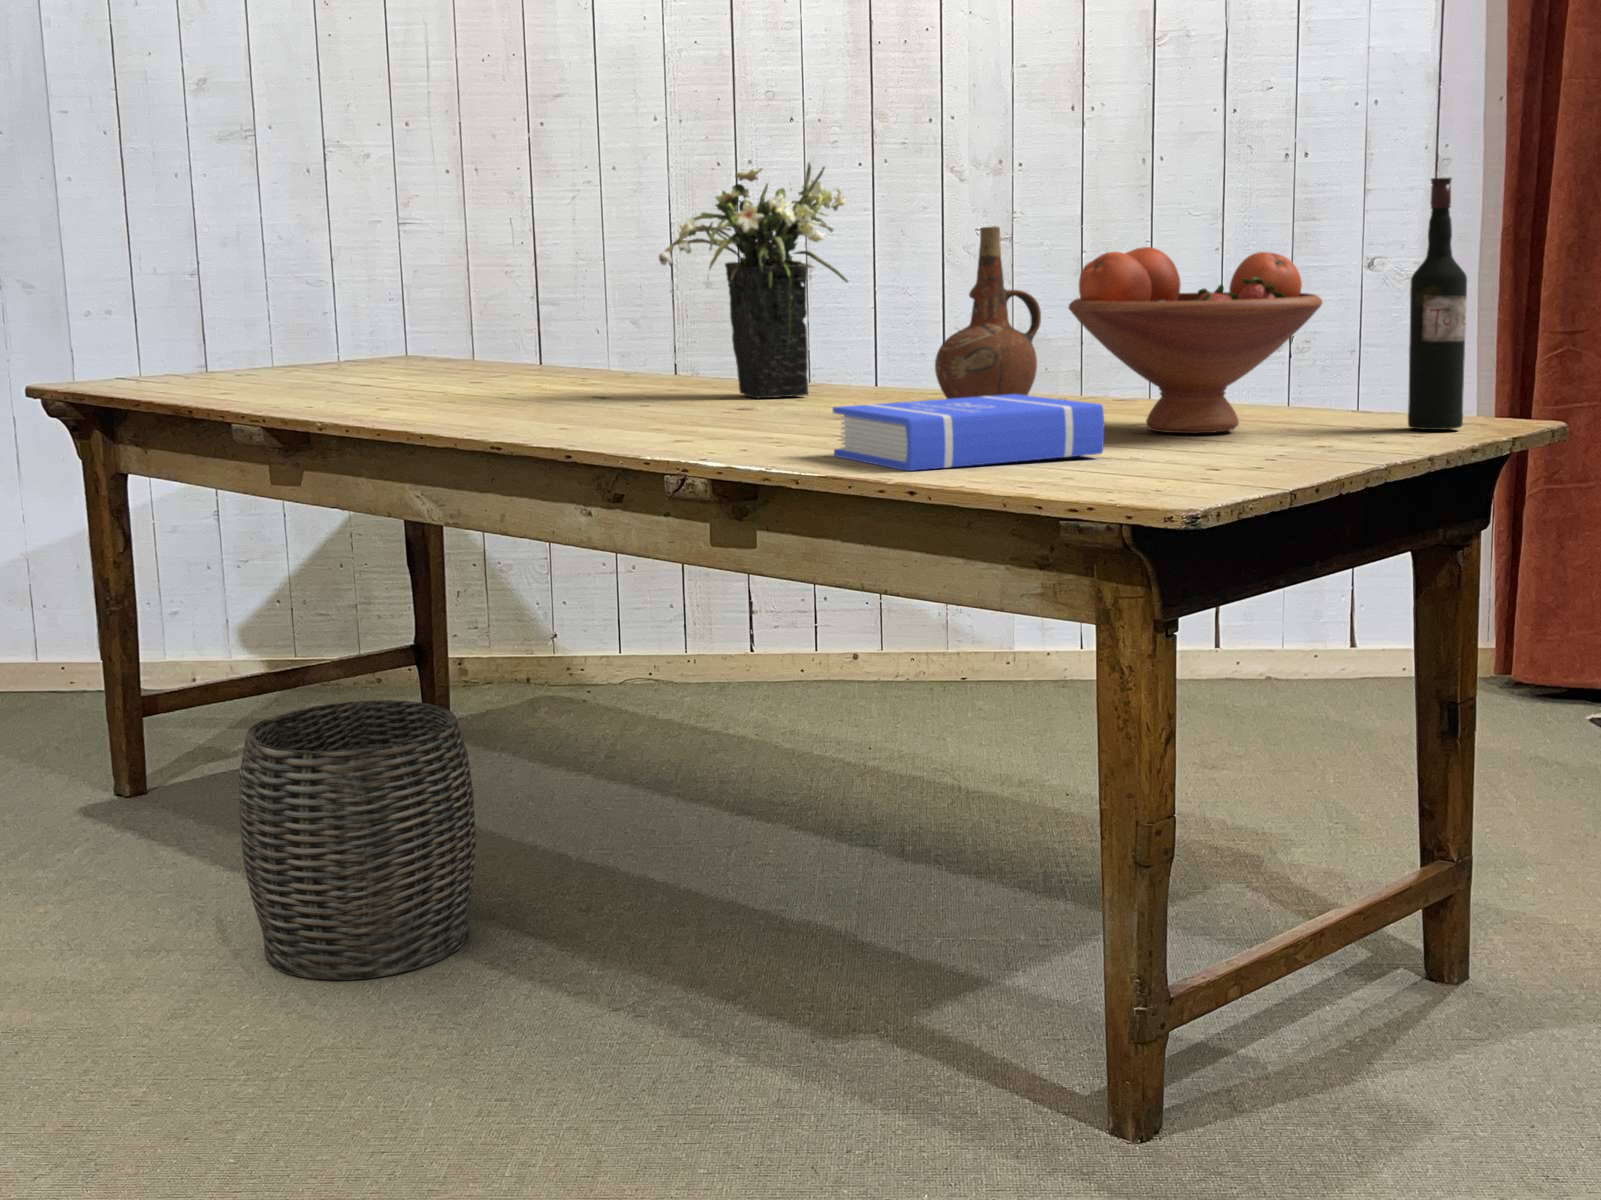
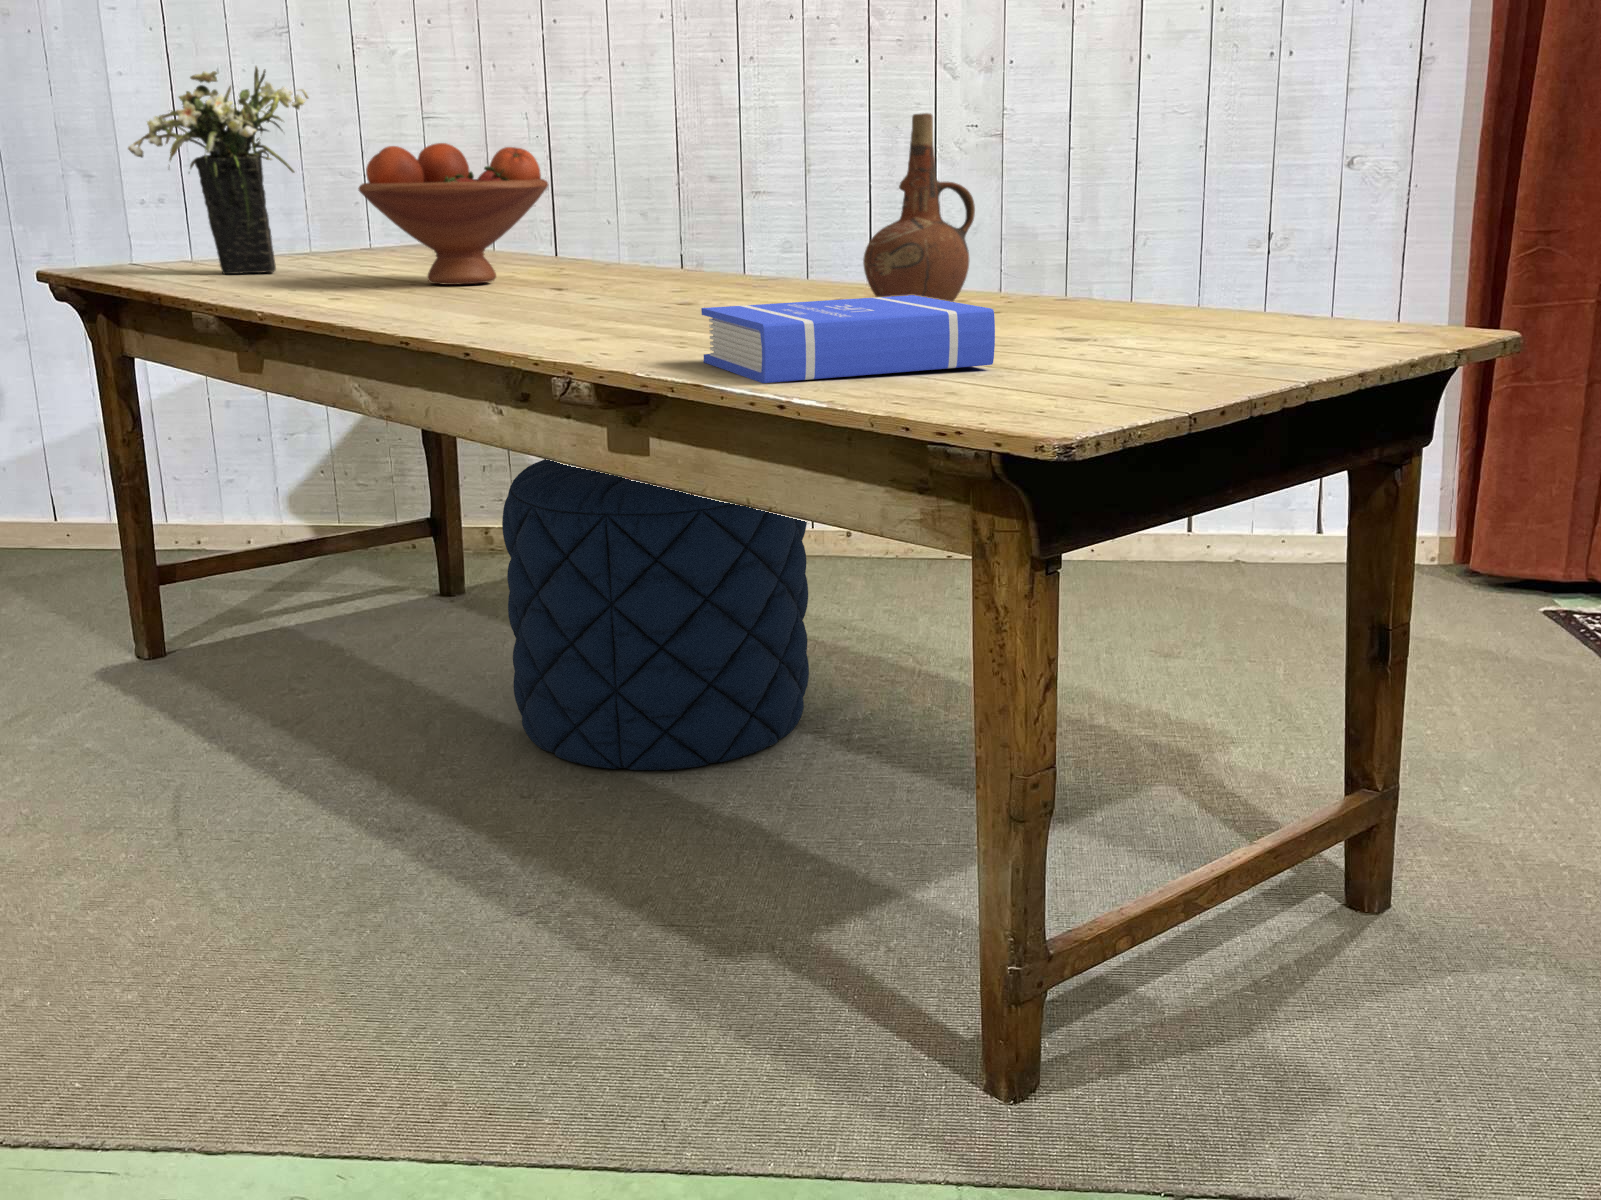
flower arrangement: present [659,163,848,398] -> present [128,66,308,274]
wine bottle: present [1408,177,1467,430] -> none [1353,55,1425,338]
fruit bowl: present [1069,247,1322,433] -> present [358,143,548,285]
pouf: none [545,547,857,884] -> present [502,459,809,770]
woven basket: present [239,700,476,980] -> none [172,588,411,865]

